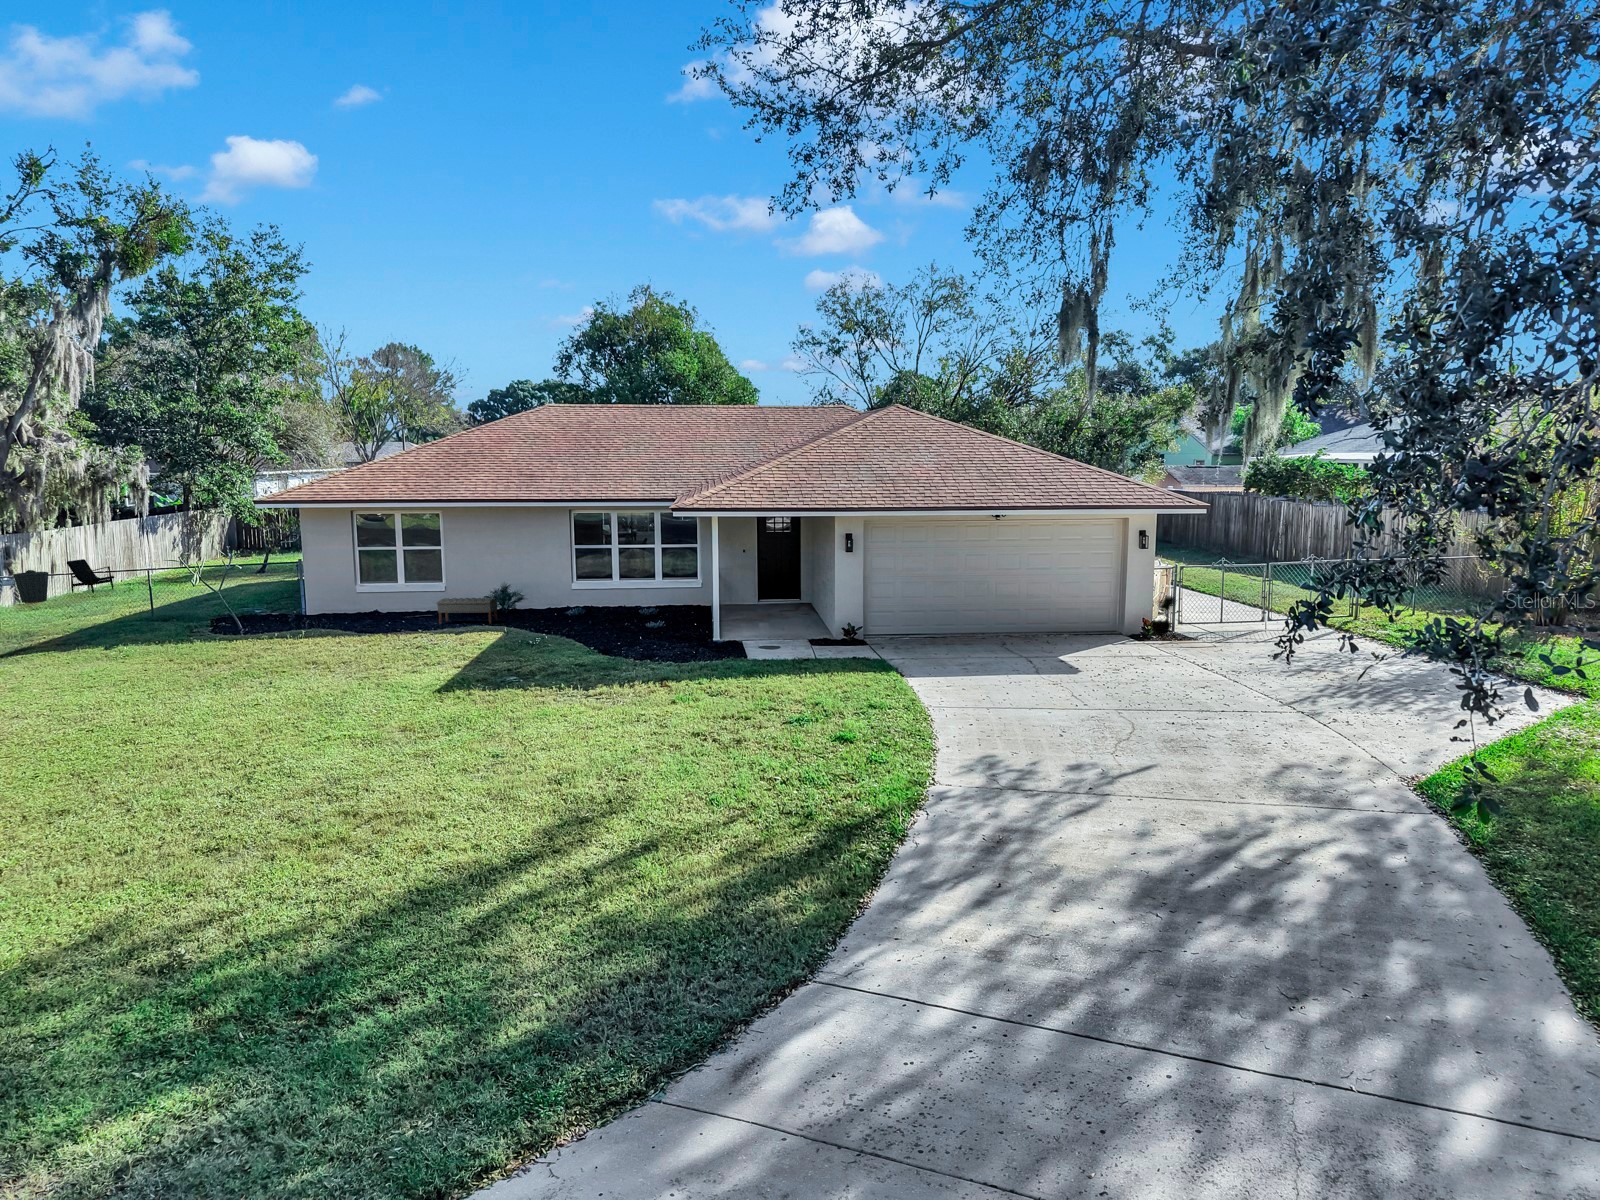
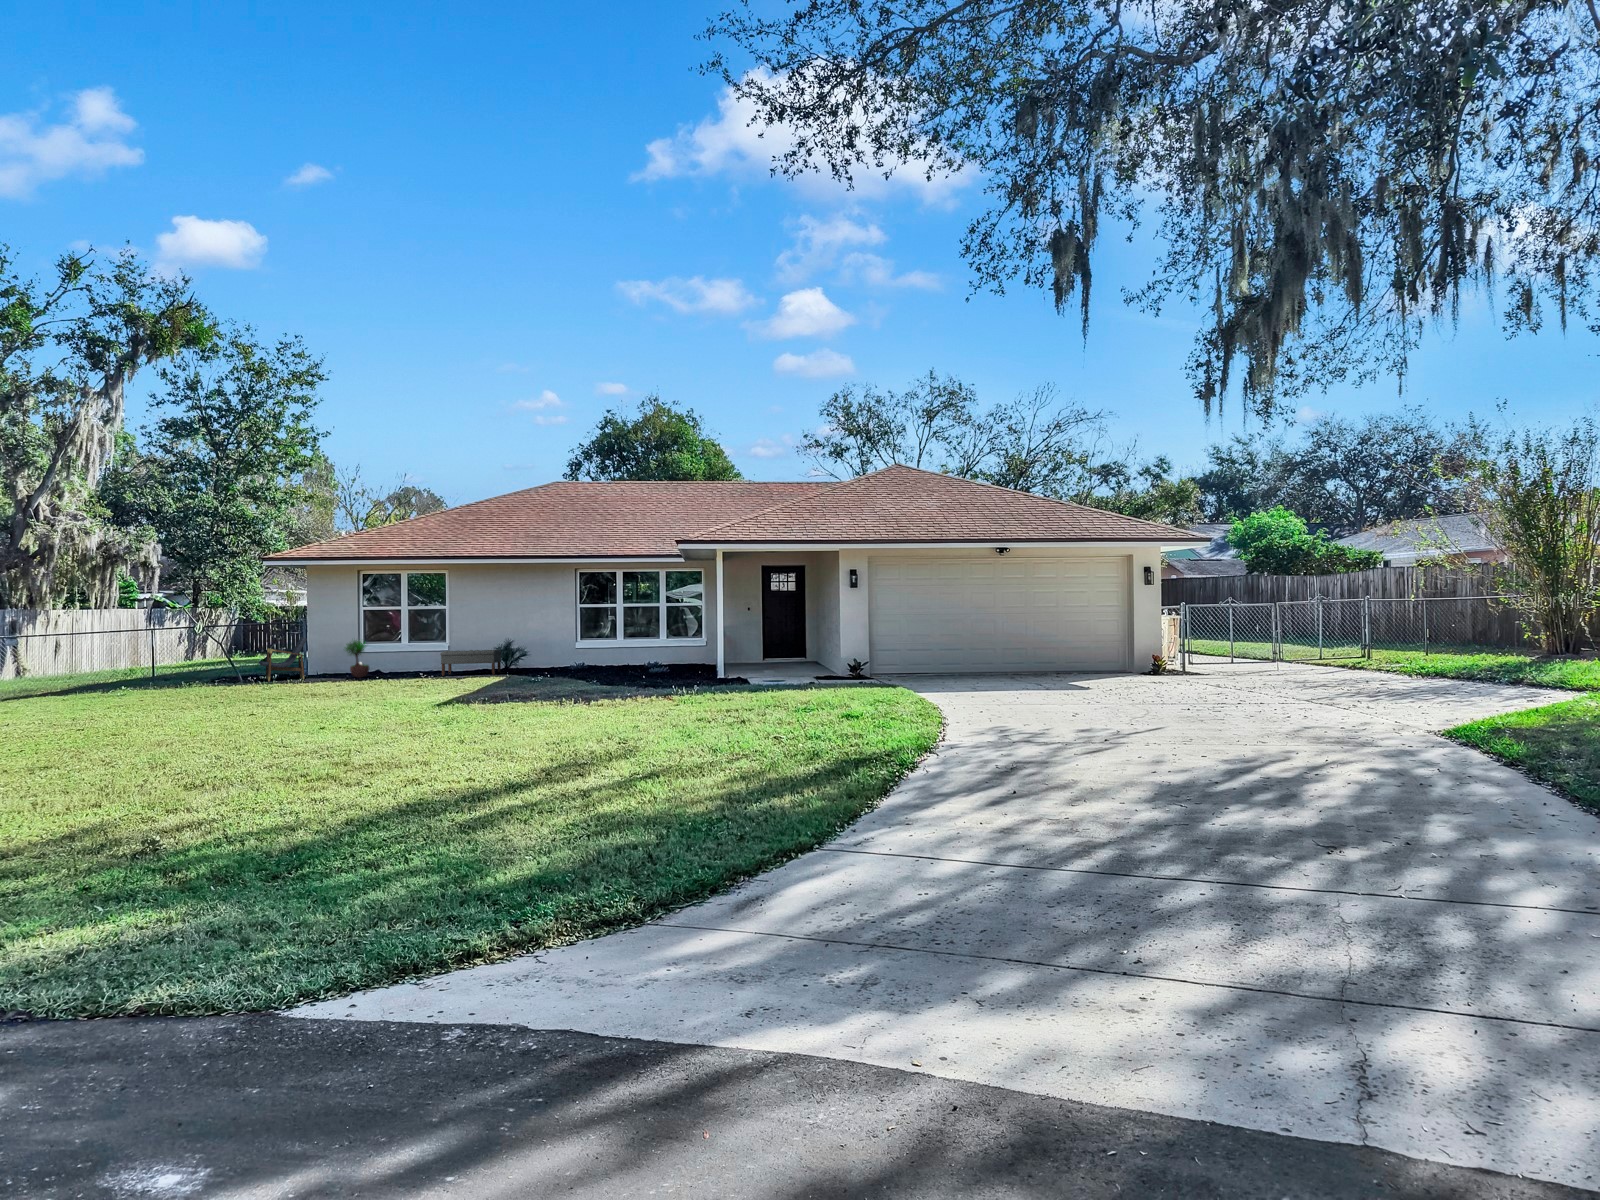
lounge chair: present [67,559,115,593] -> present [259,637,307,681]
trash can: present [13,570,49,603] -> none [17,642,52,674]
potted tree: present [1151,595,1177,635] -> present [346,641,369,678]

